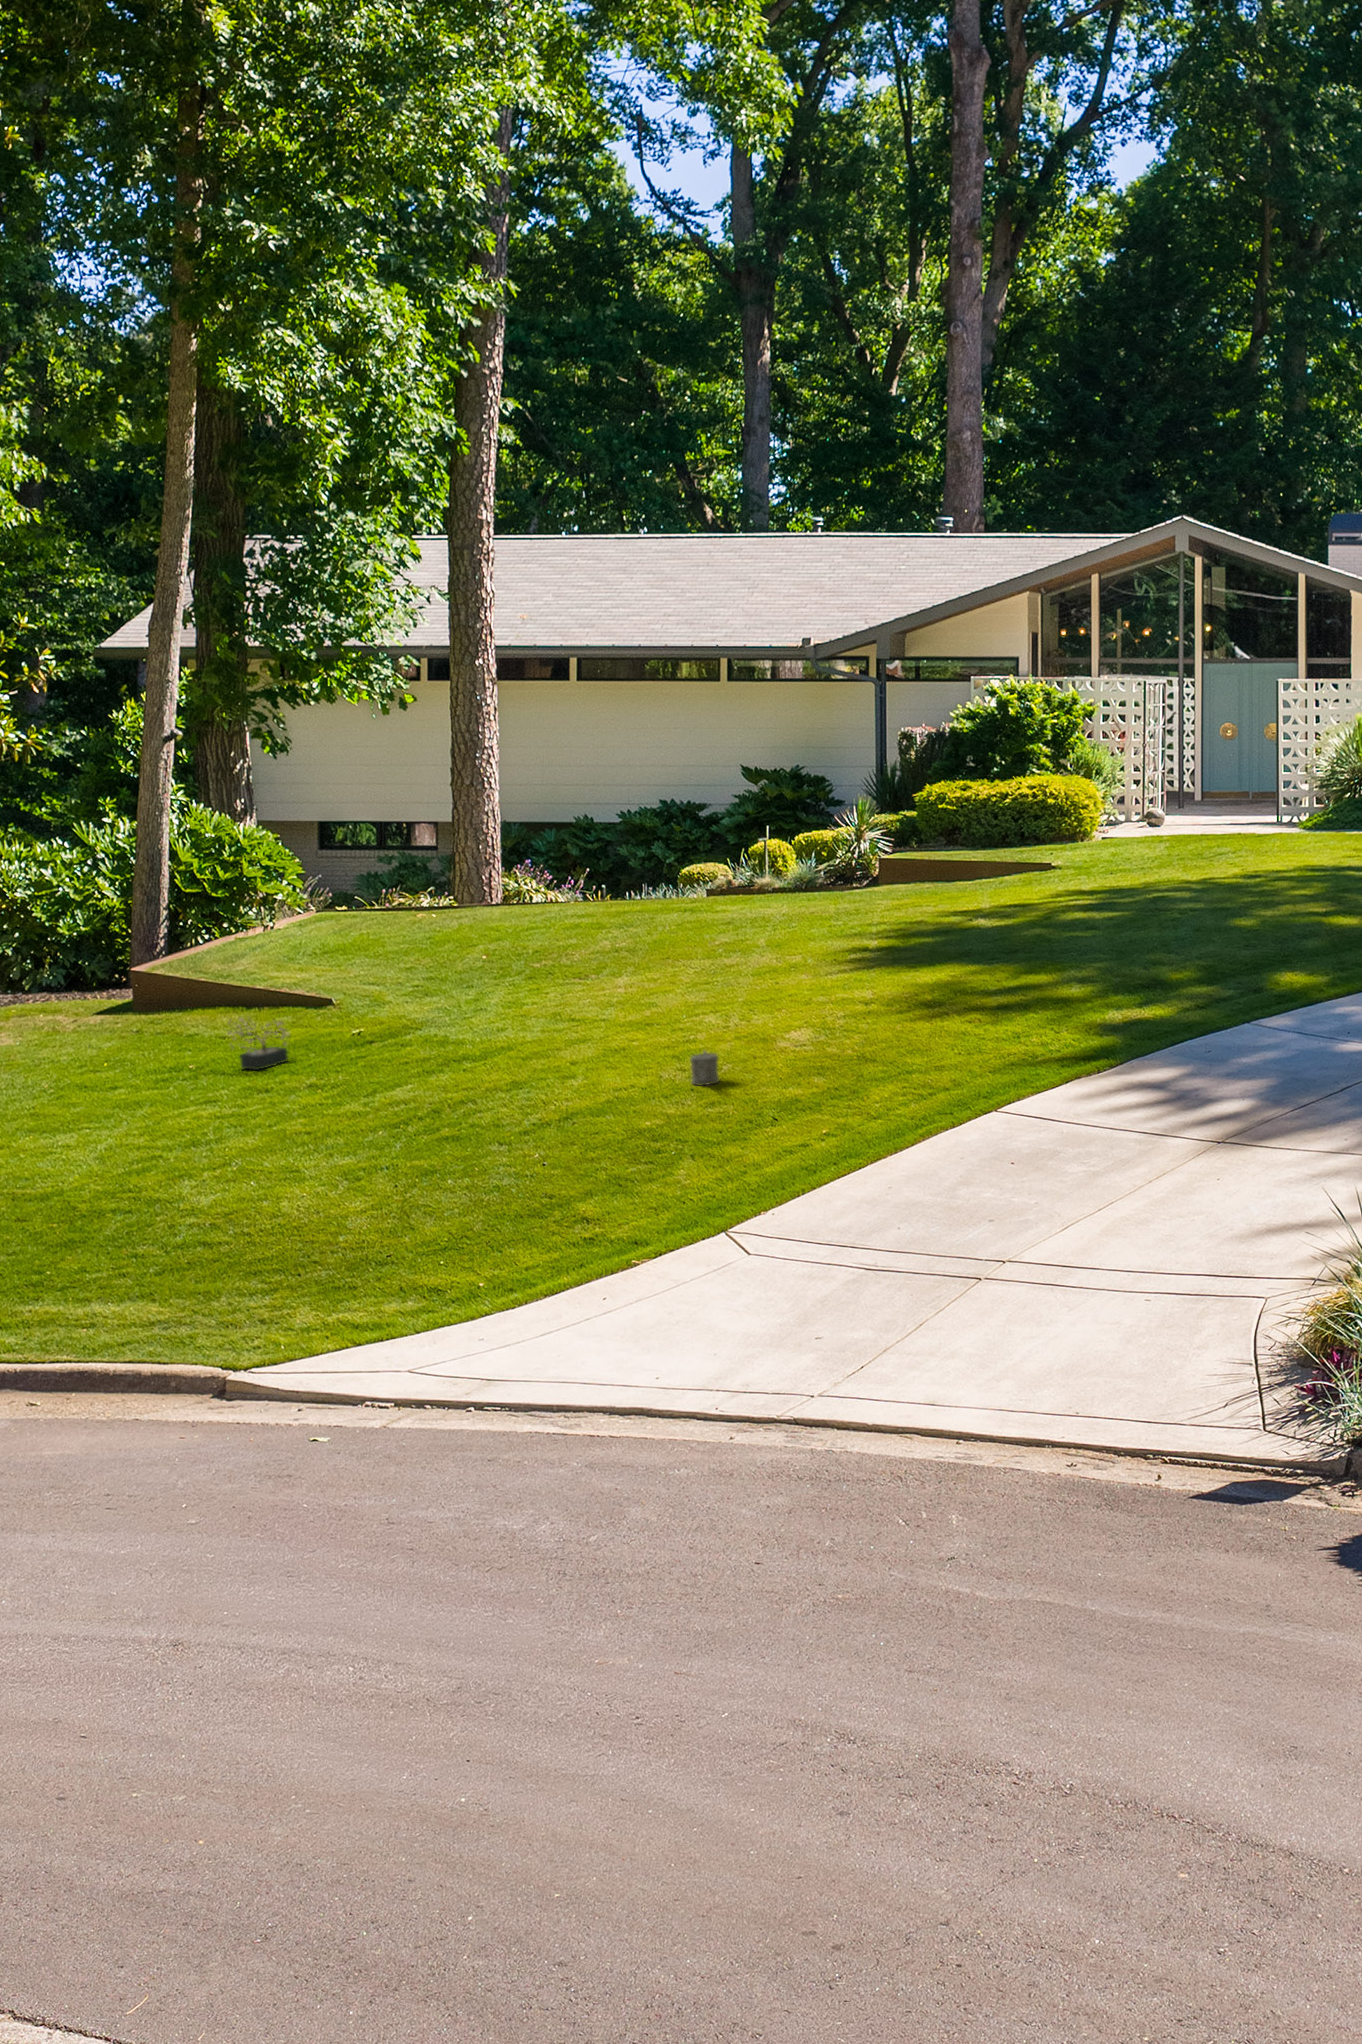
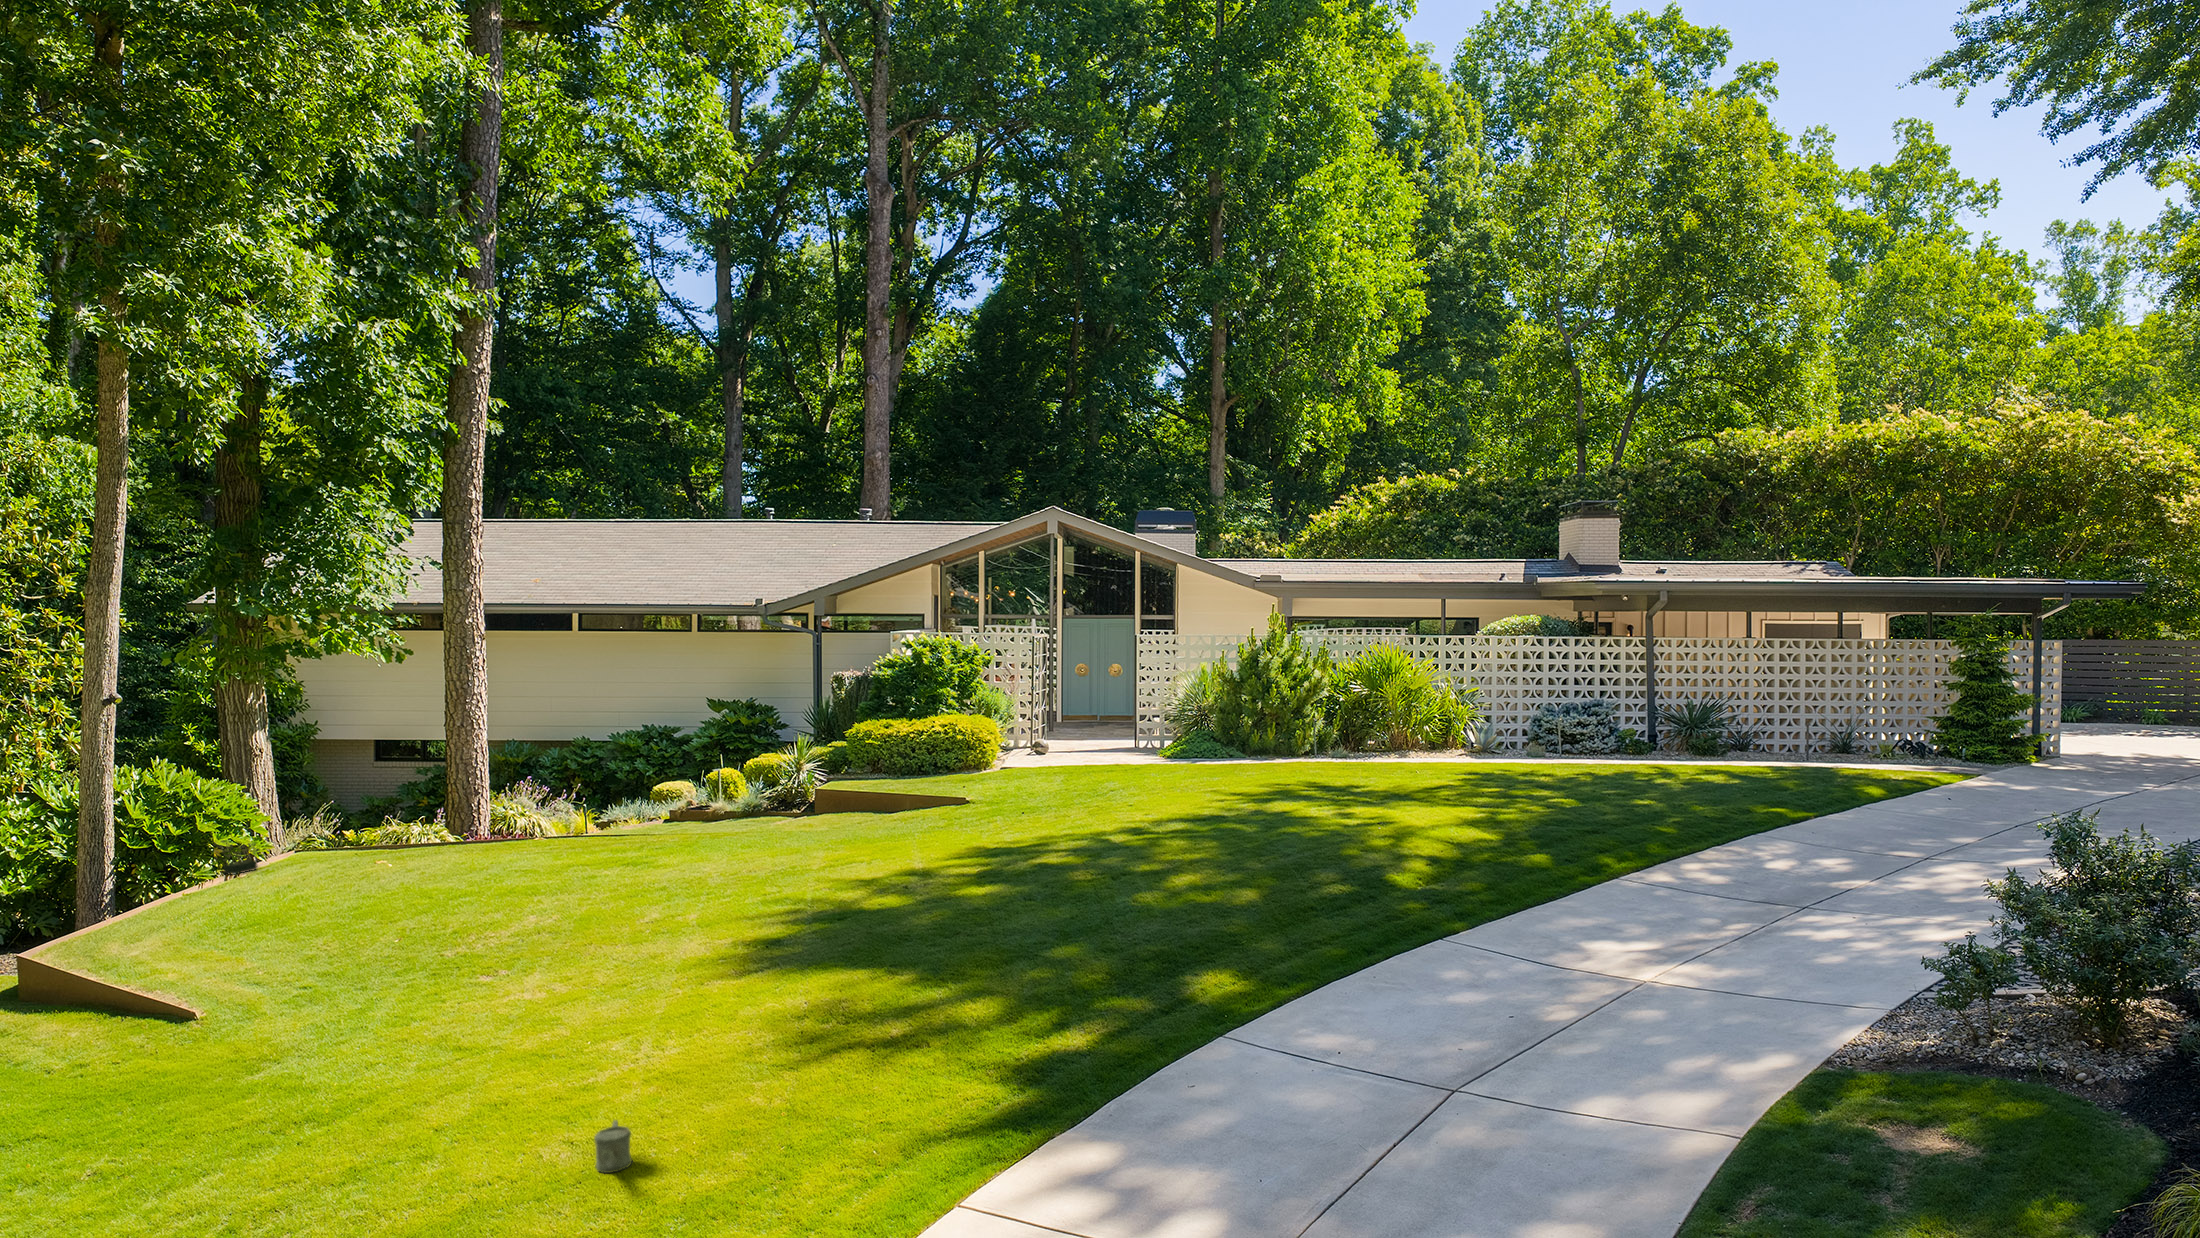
decorative plant: present [229,1018,288,1070] -> present [215,843,257,875]

